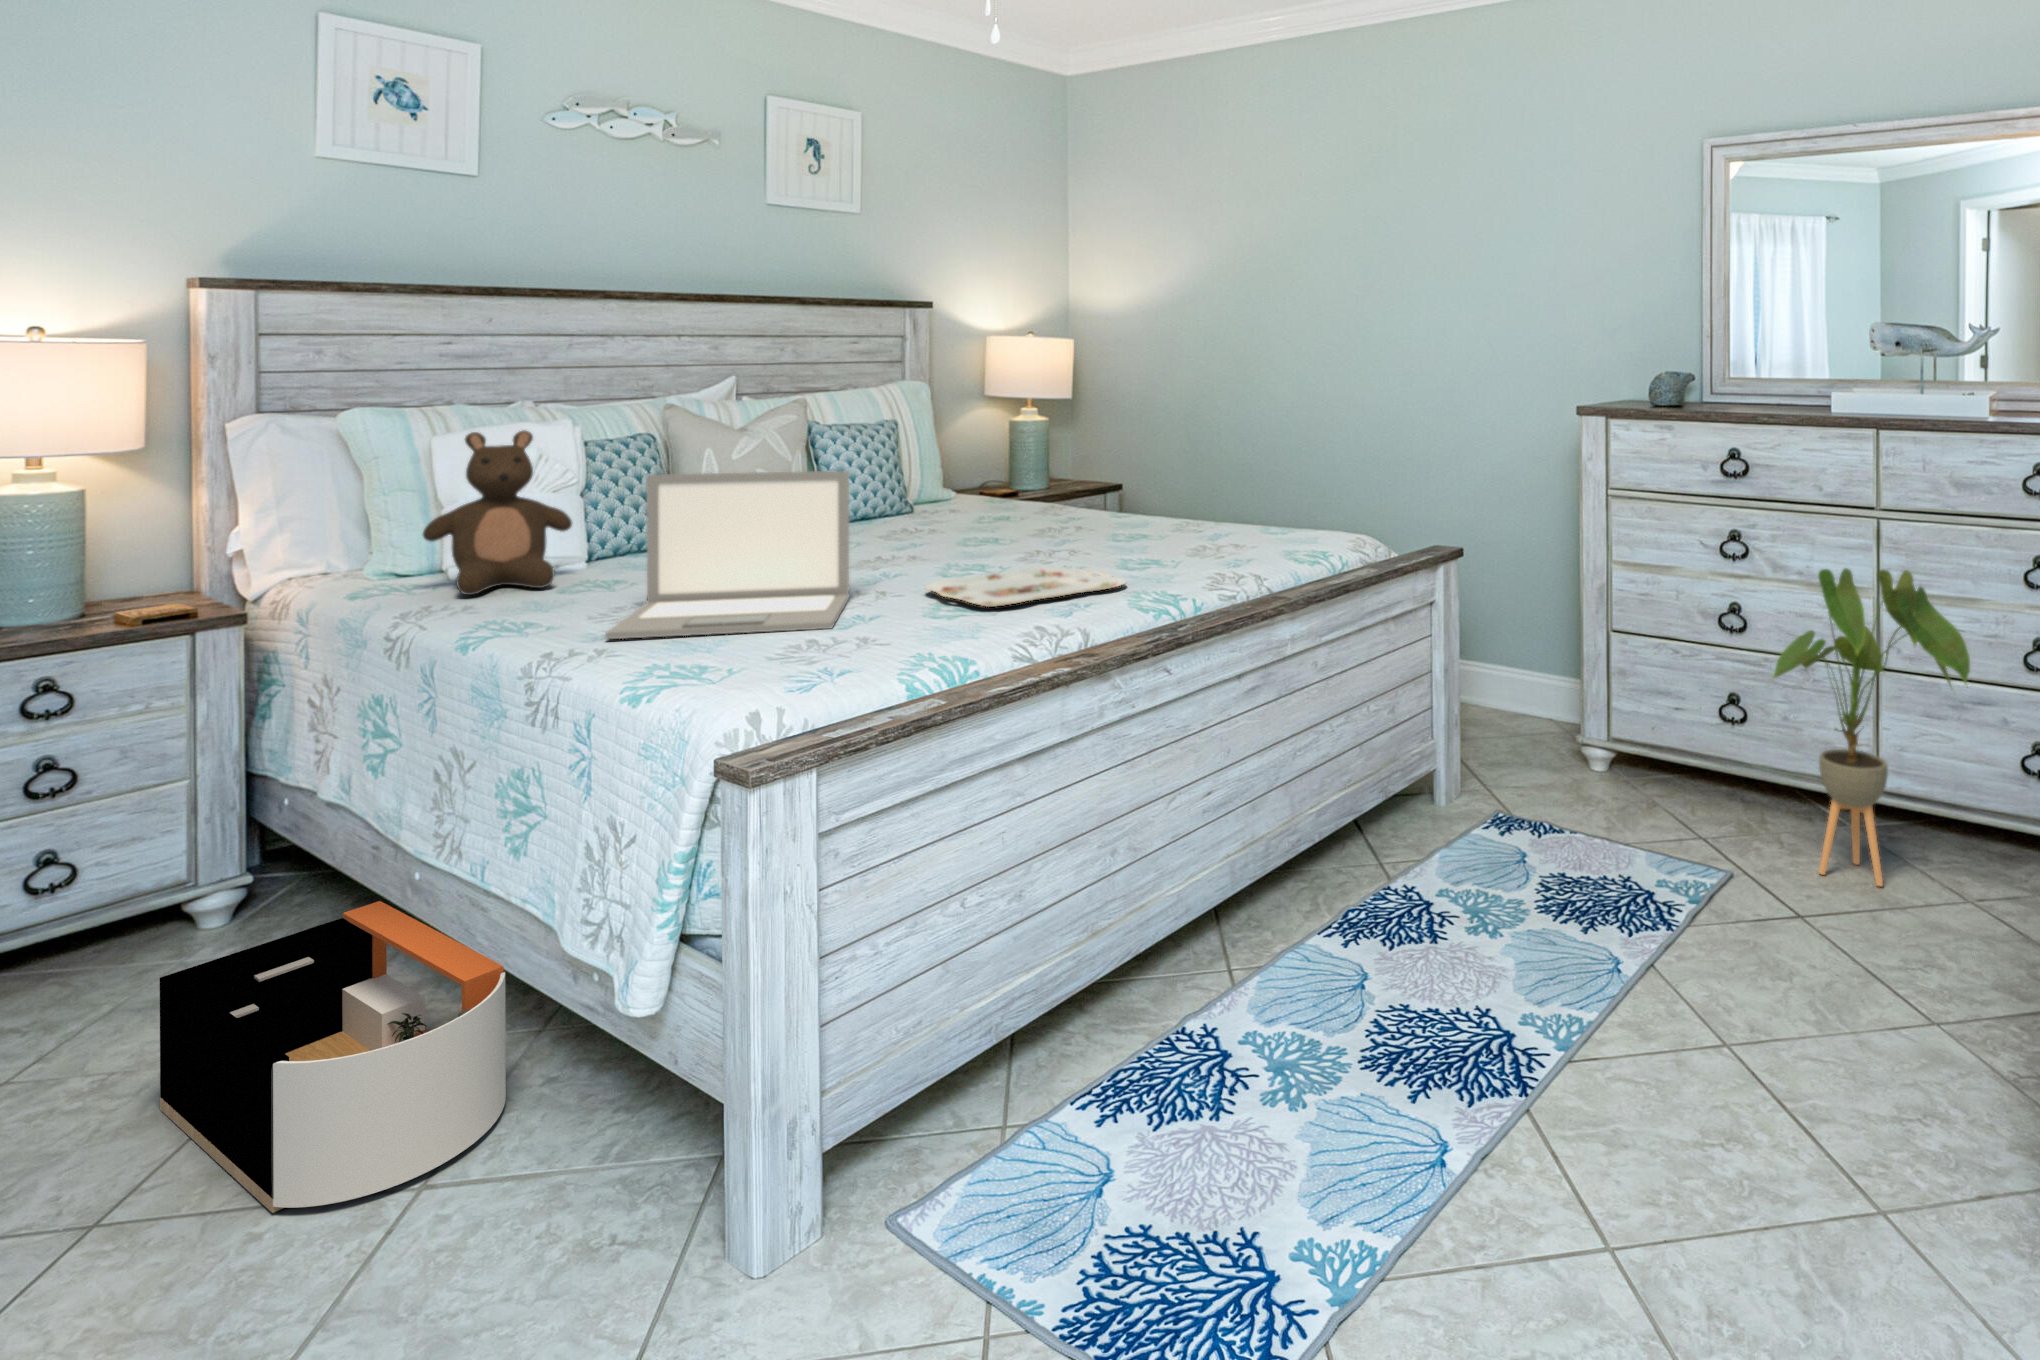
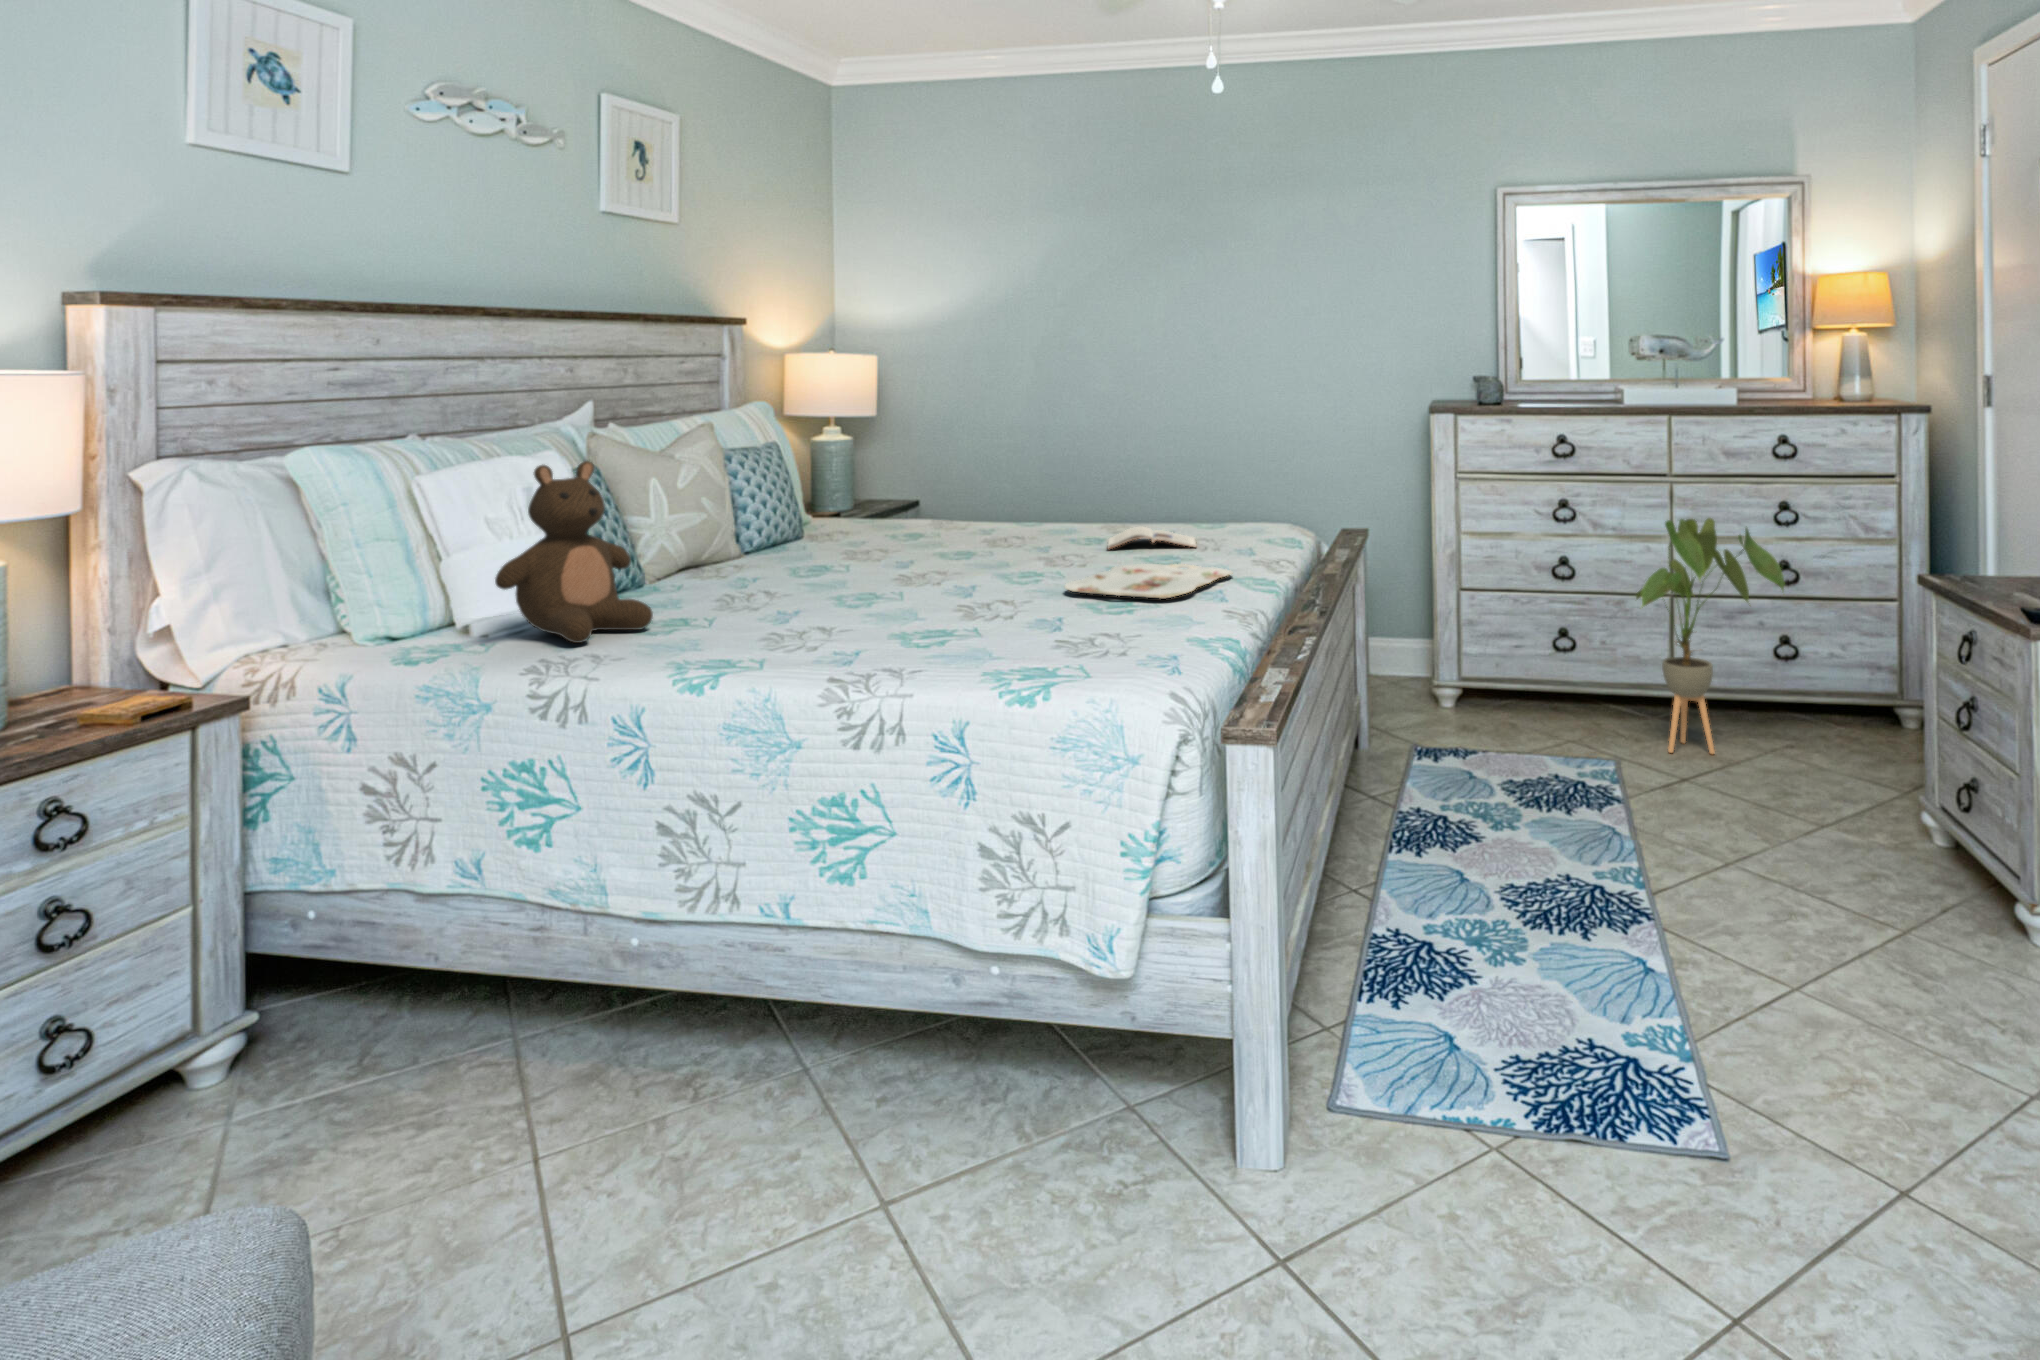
laptop: present [605,471,849,639] -> none [830,482,1072,659]
magazine: none [1094,527,1210,555] -> present [1108,527,1196,549]
storage bin: present [160,901,506,1213] -> none [468,976,891,1275]

